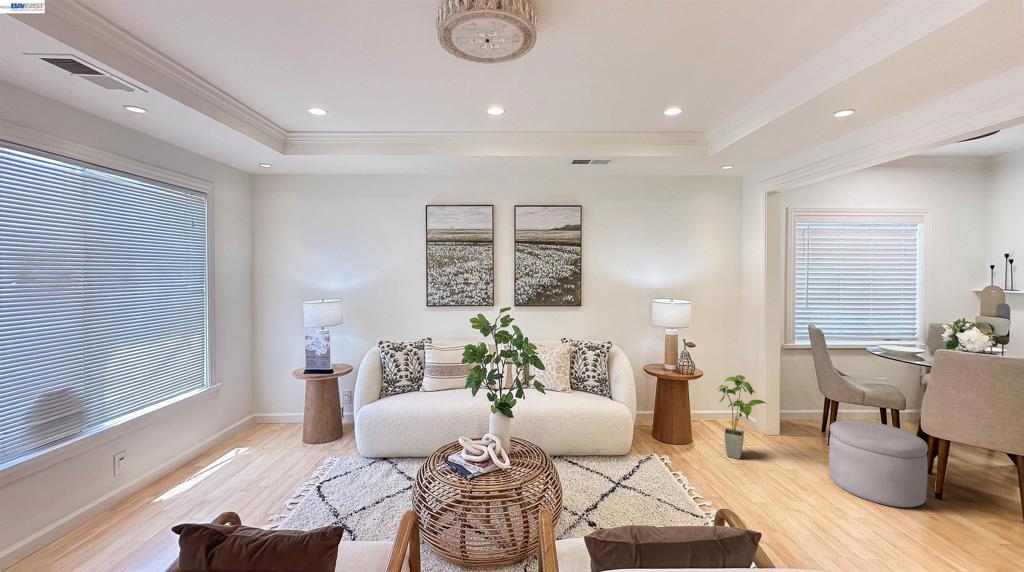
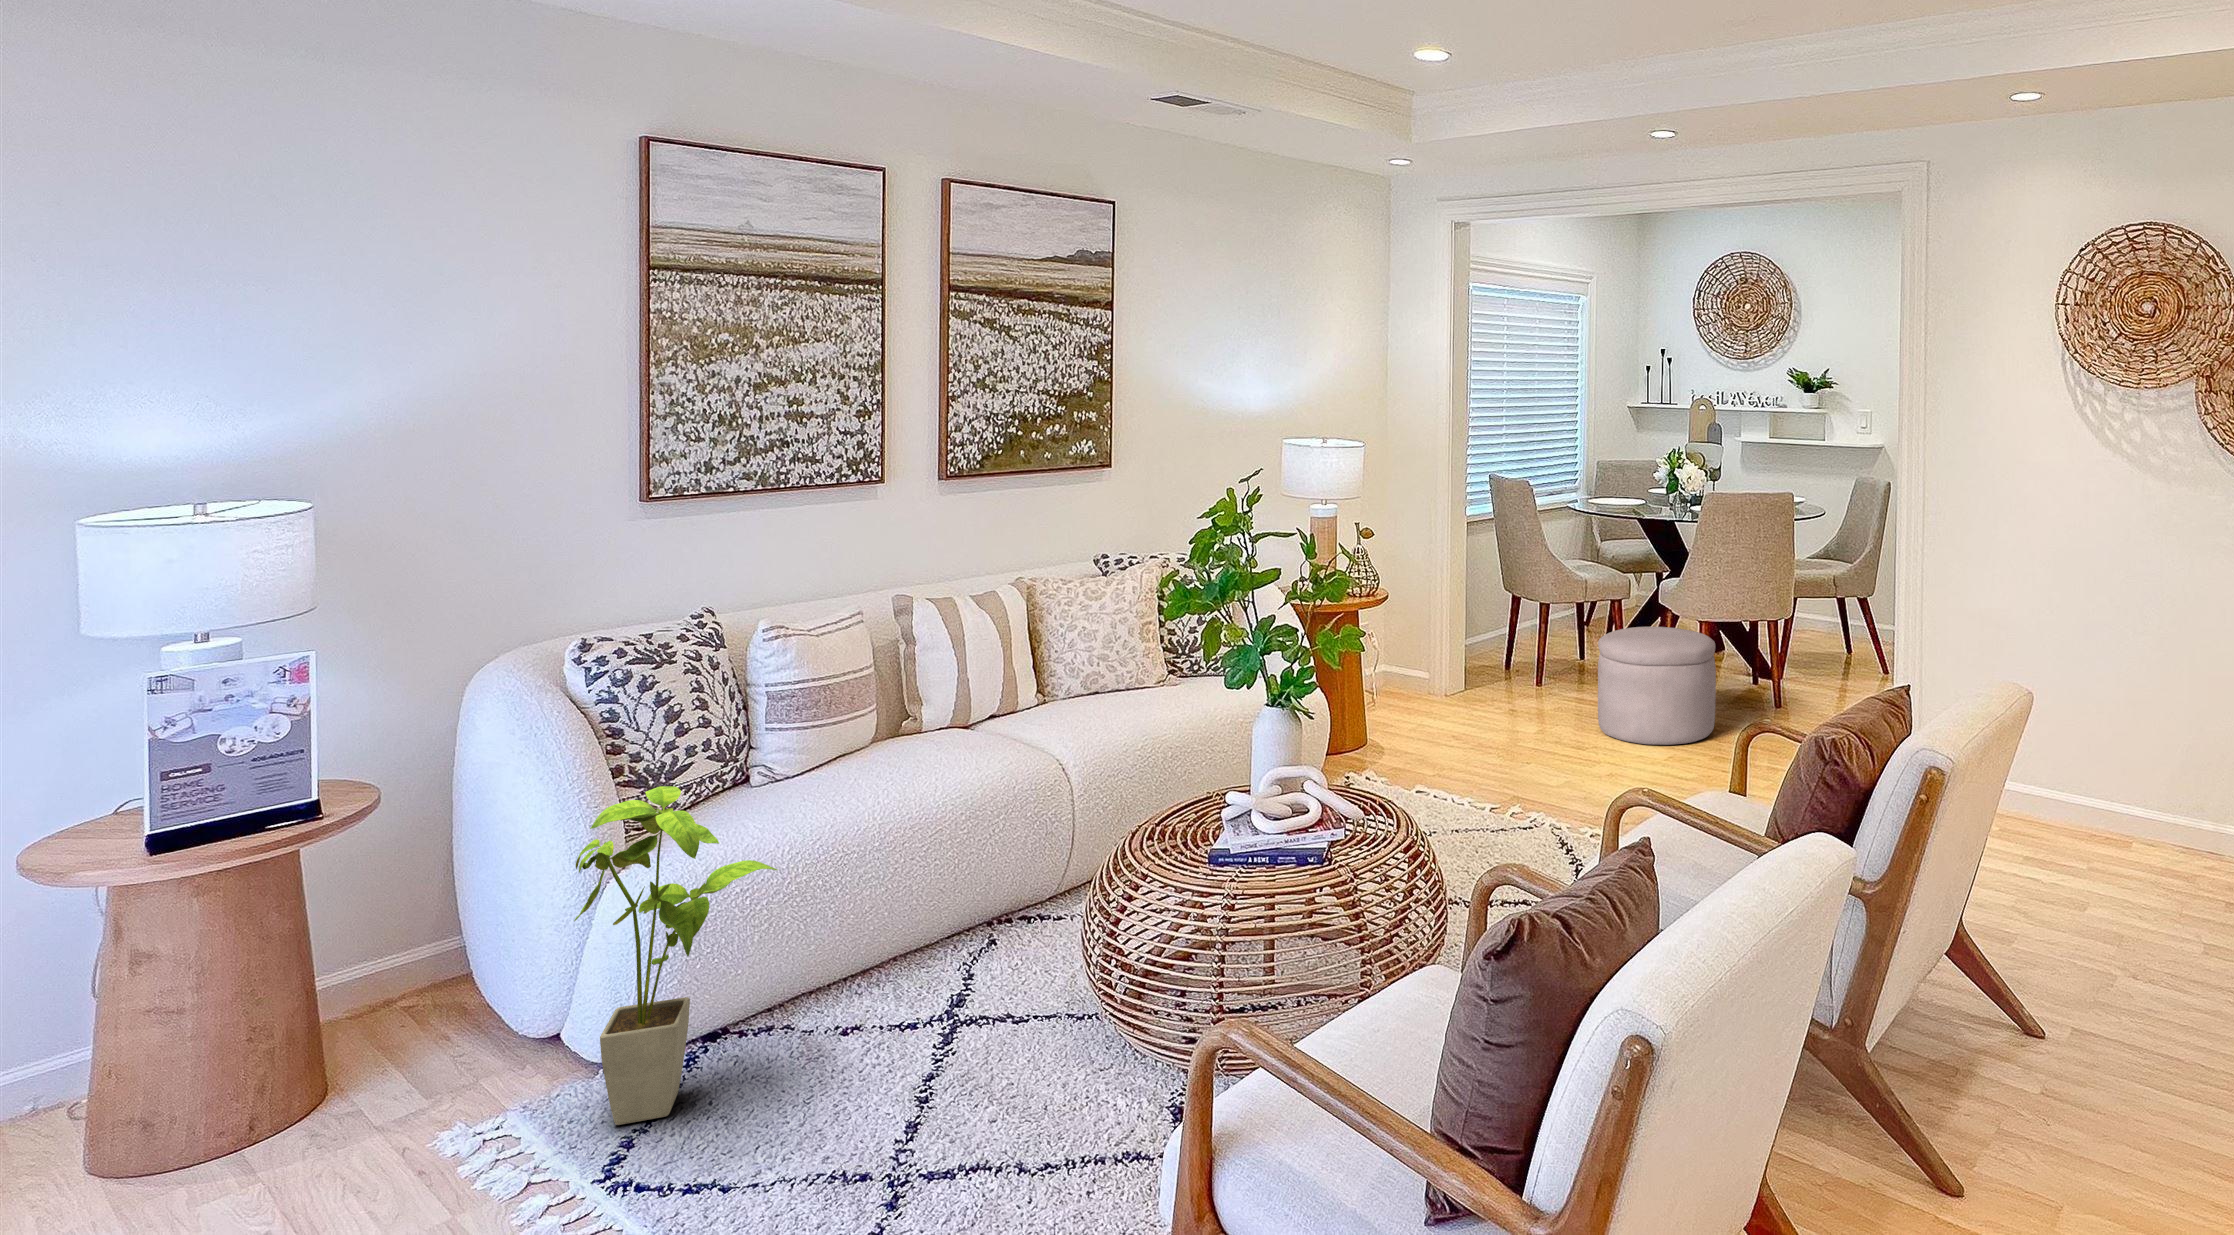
house plant: present [718,375,765,459] -> present [574,786,778,1125]

